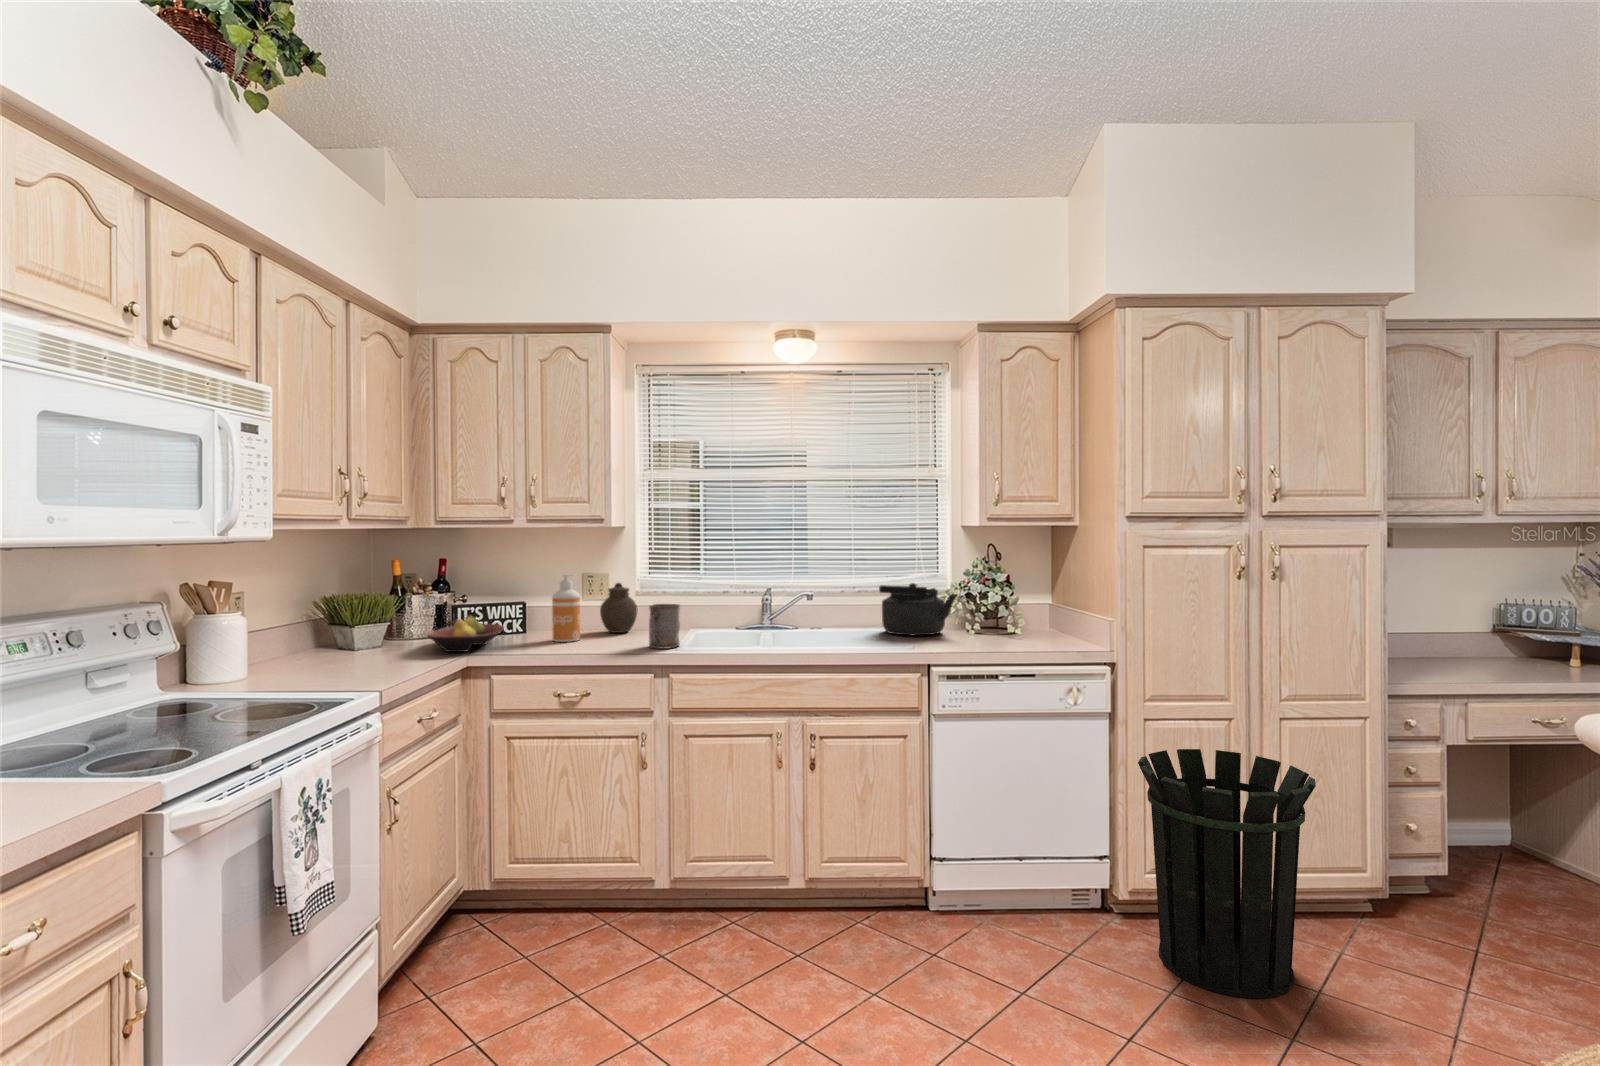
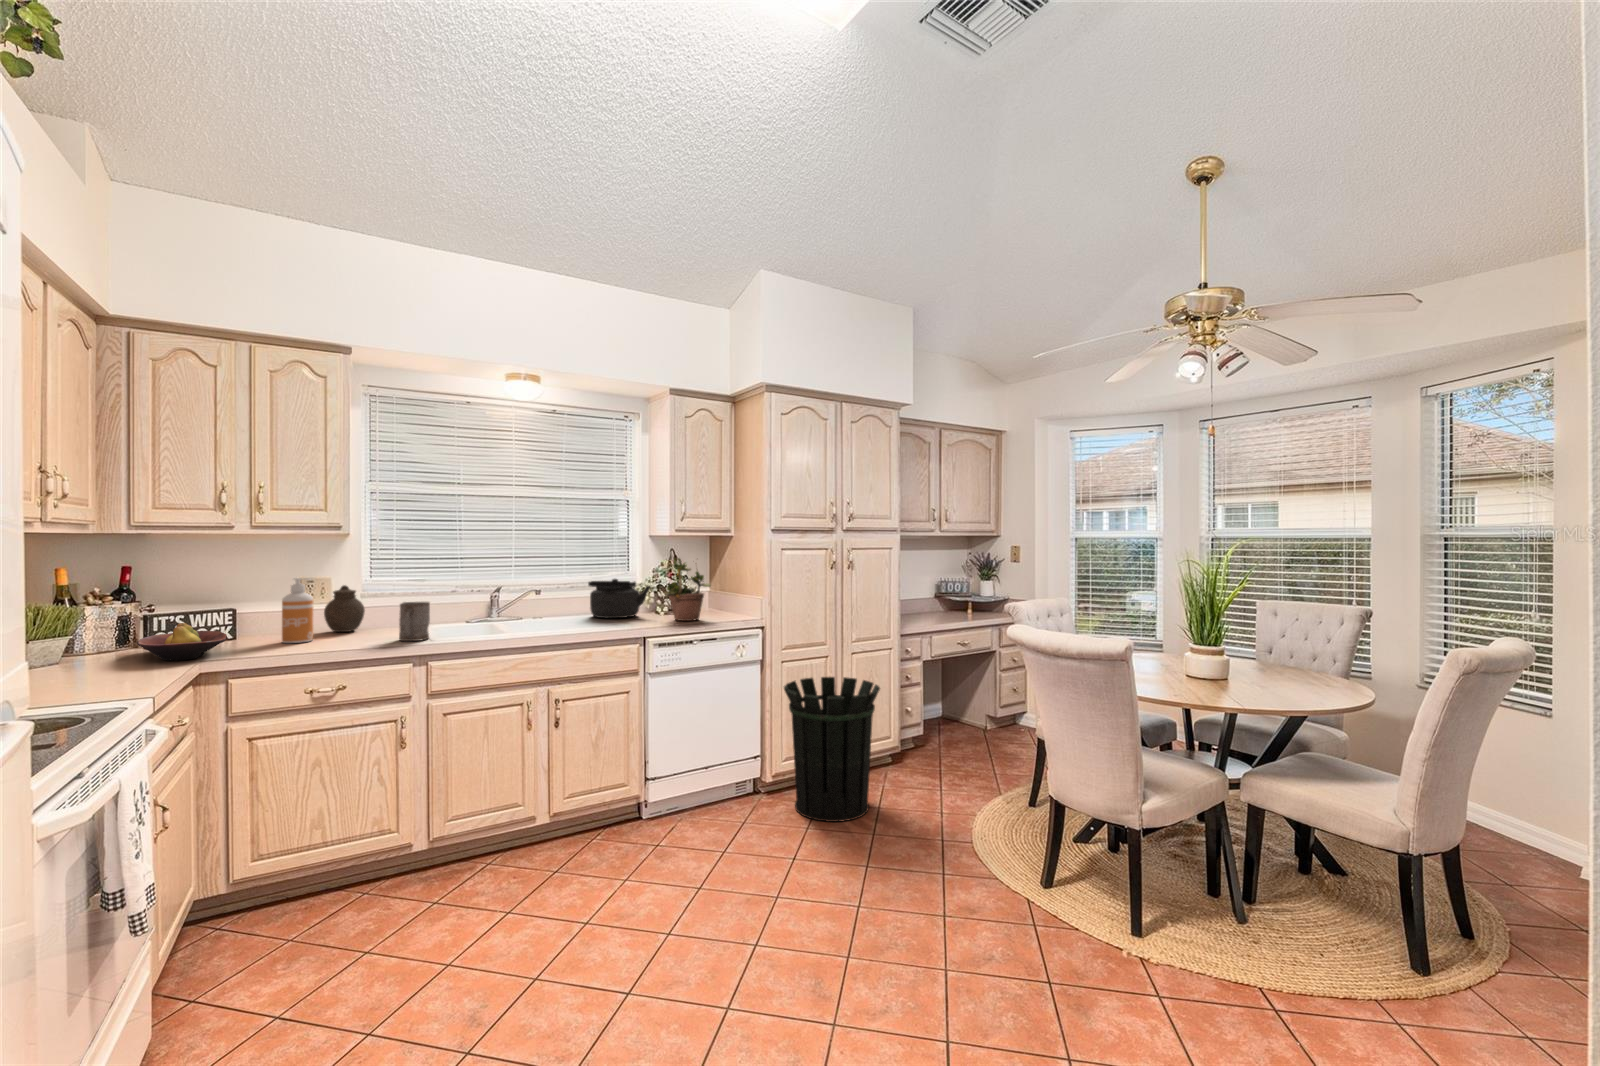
potted plant: none [966,550,1037,646] -> present [665,558,711,621]

